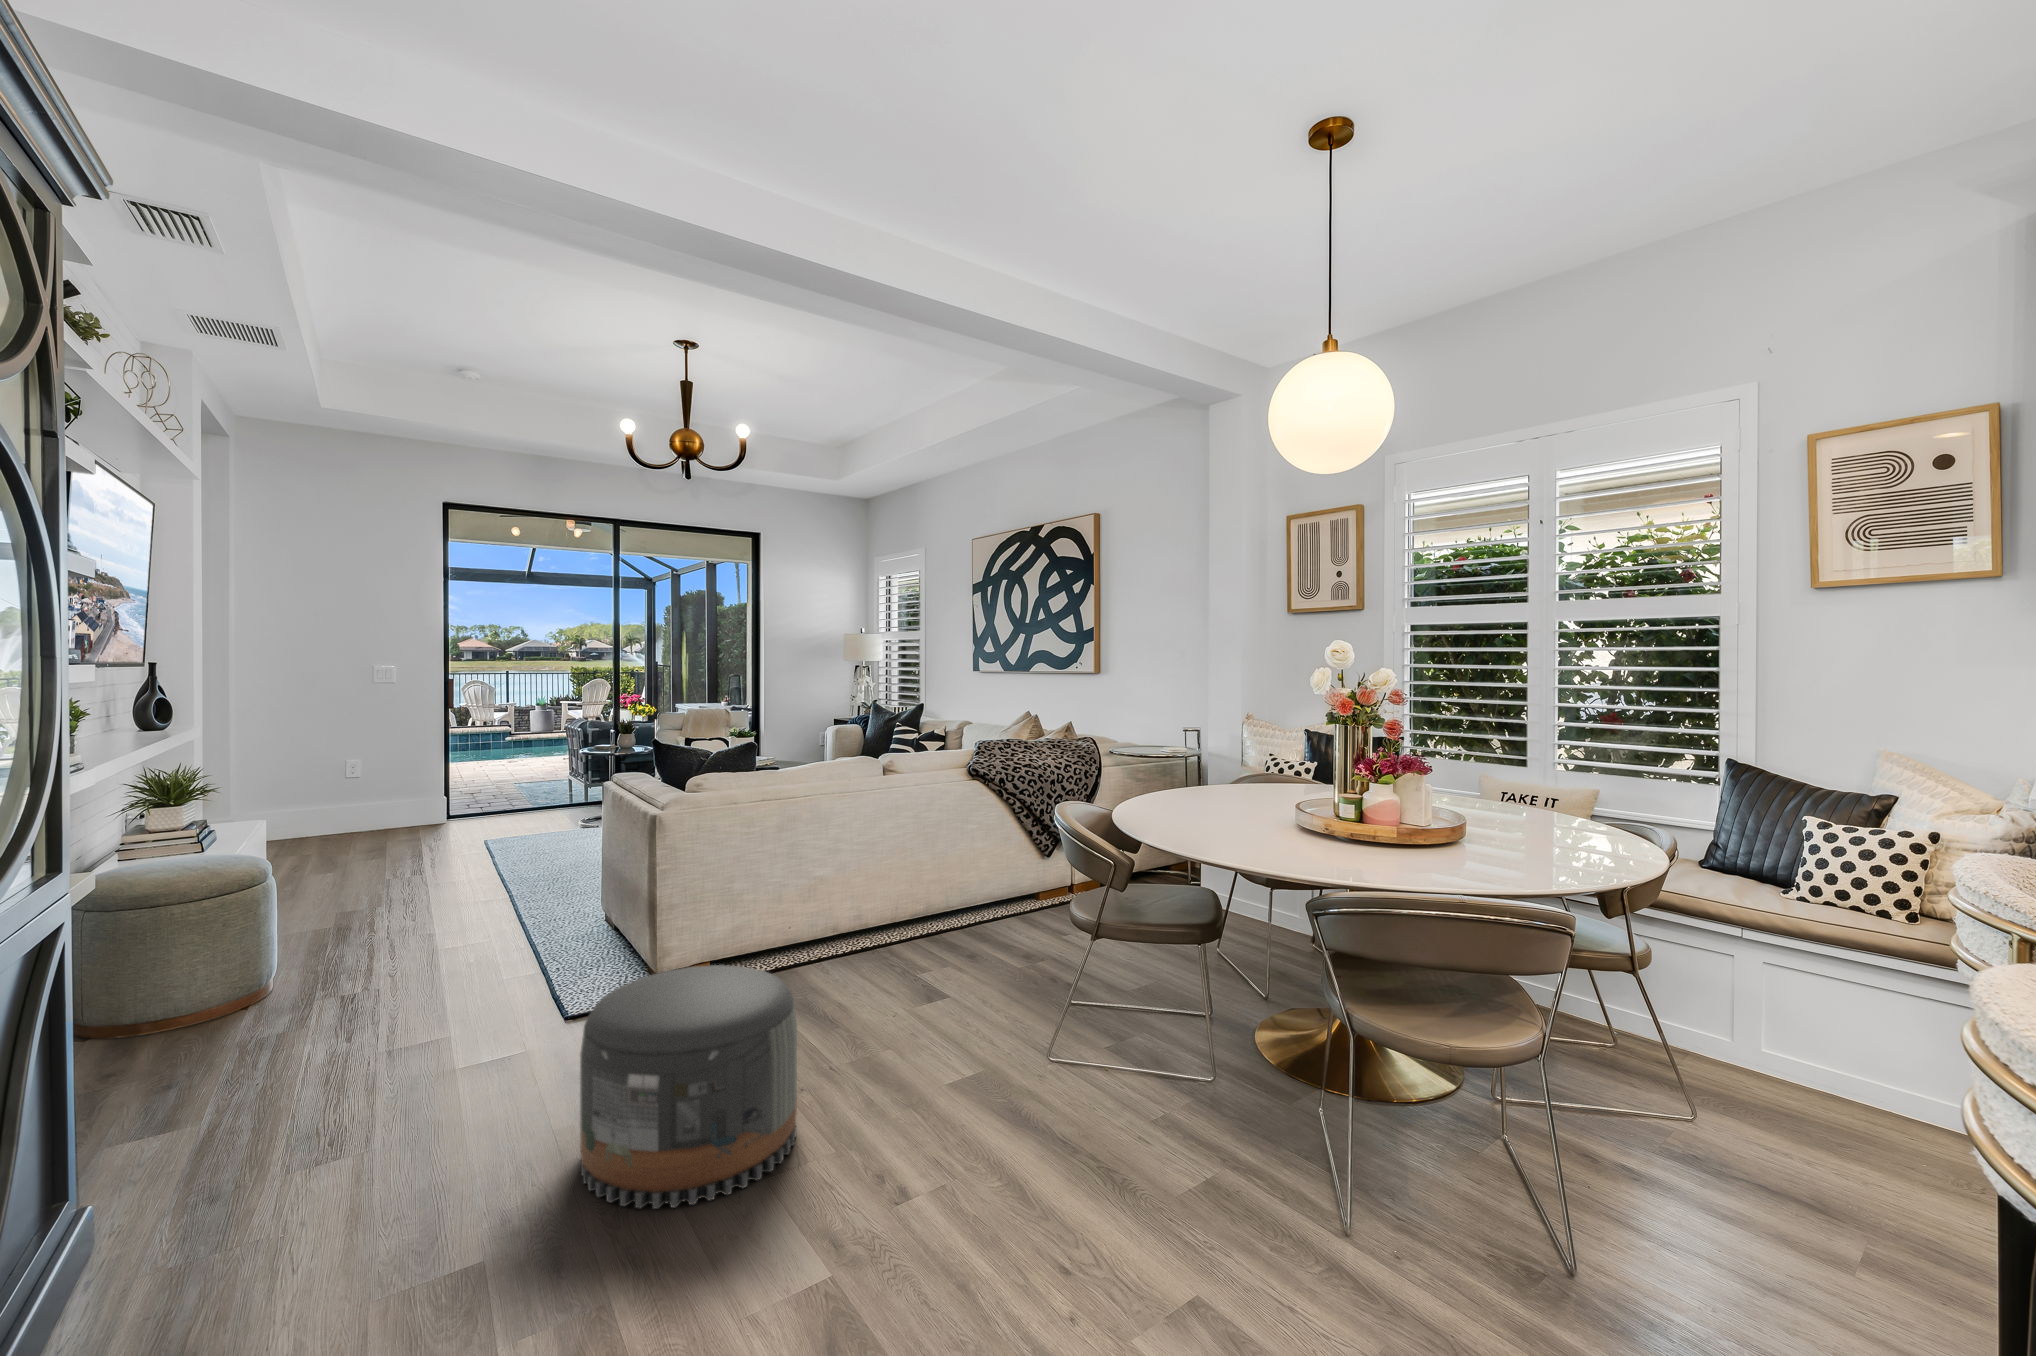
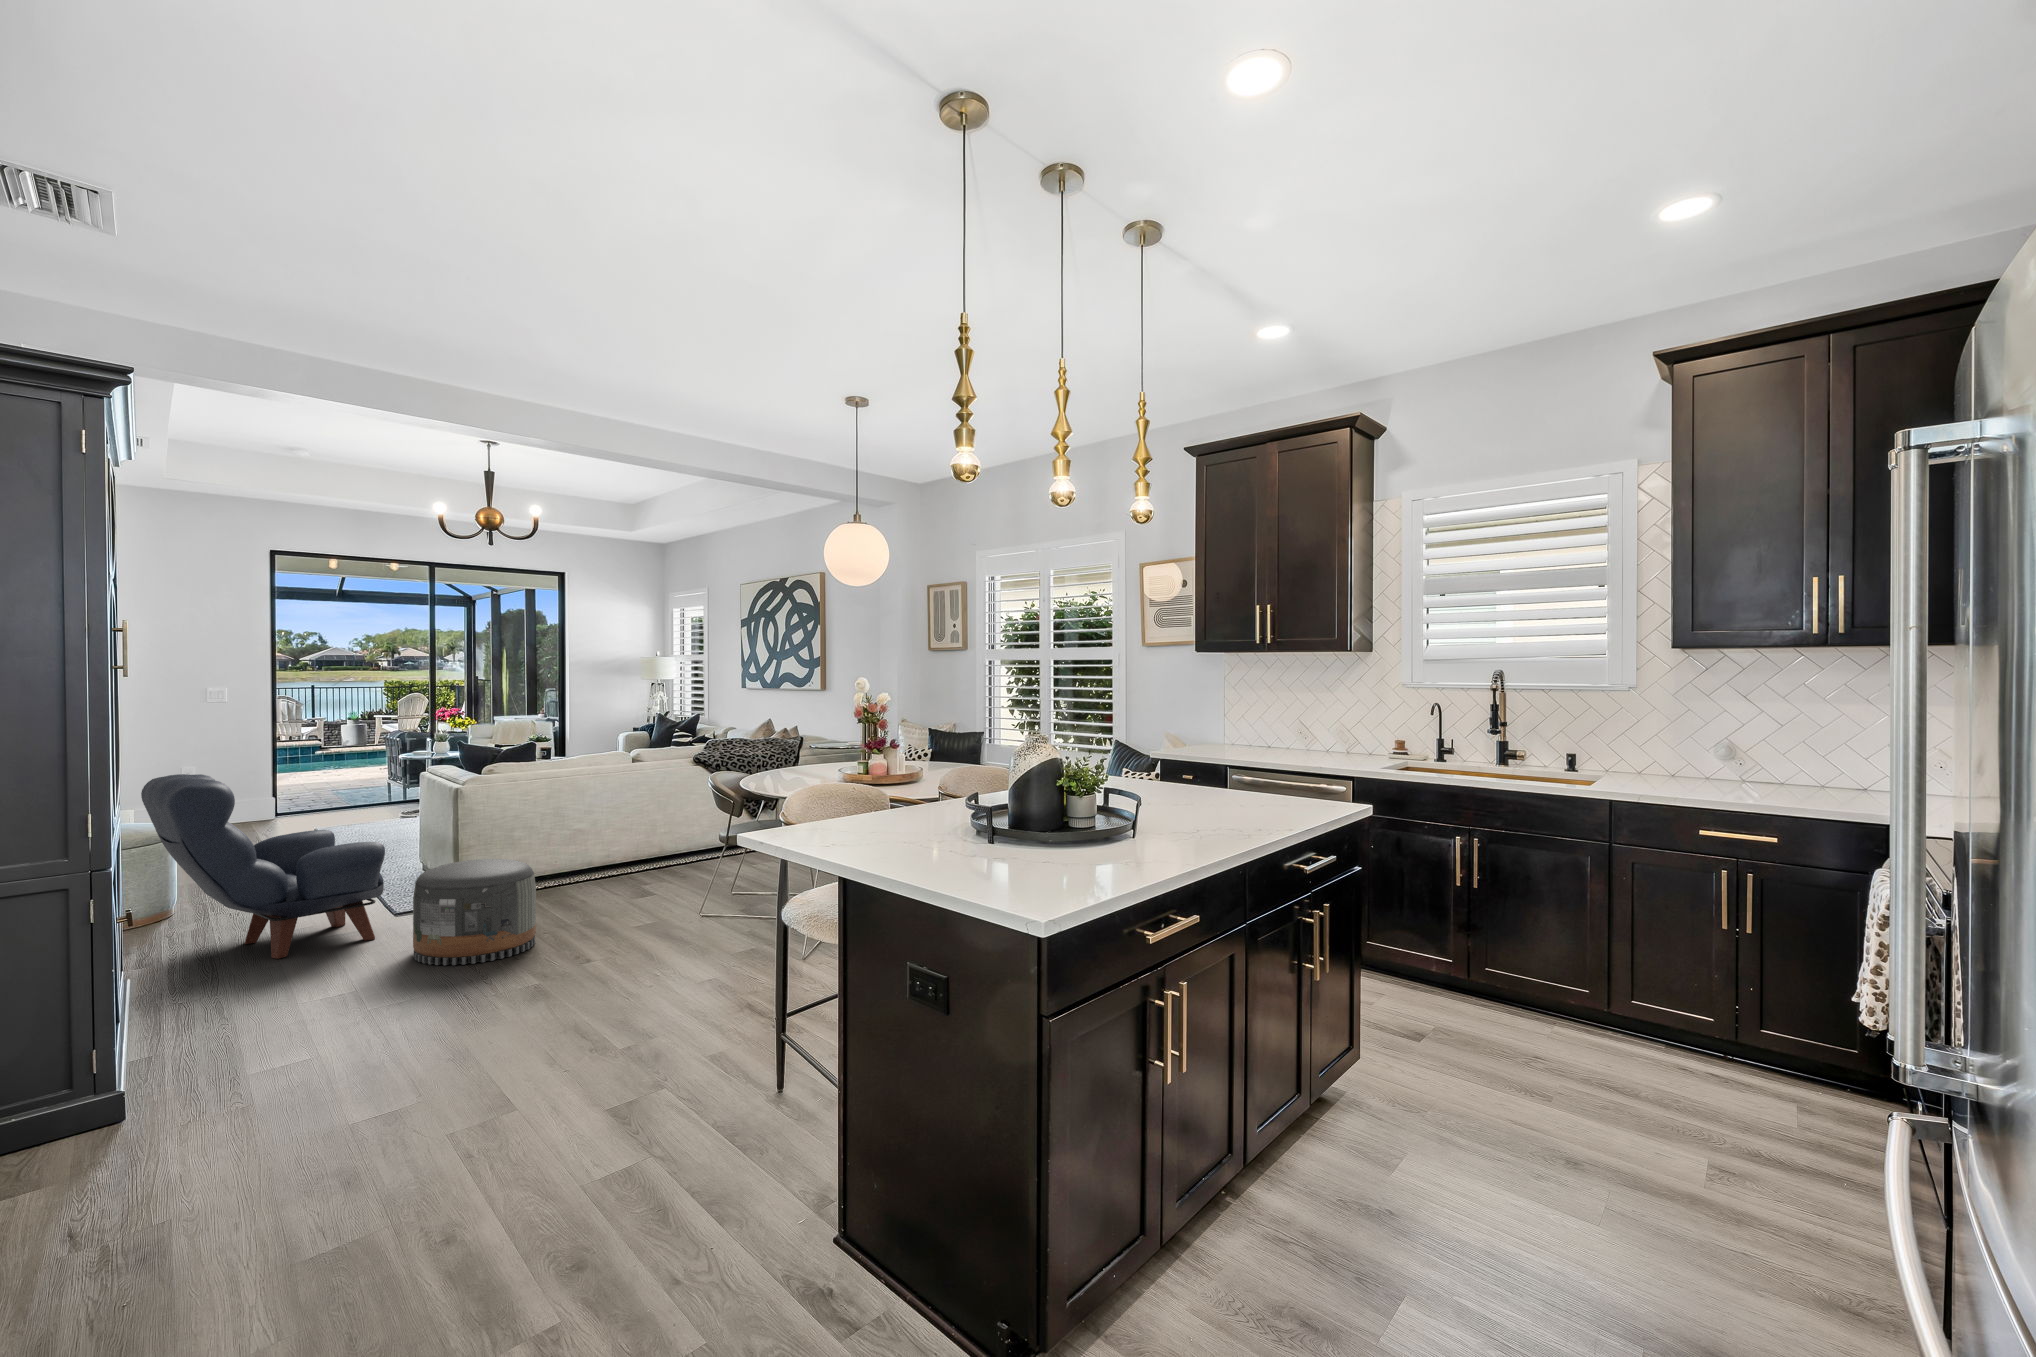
armchair: none [101,808,534,1161] -> present [141,774,385,959]

